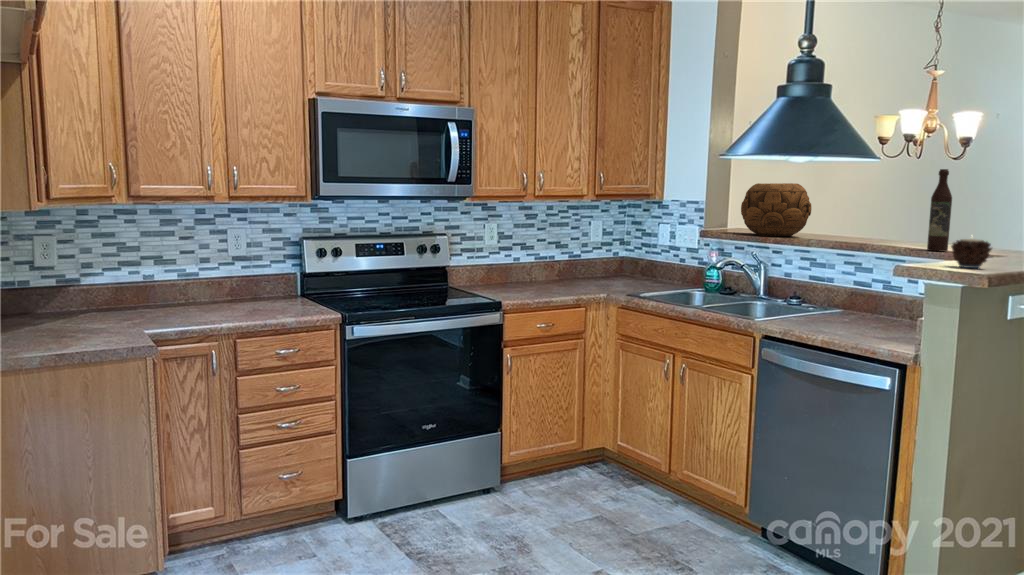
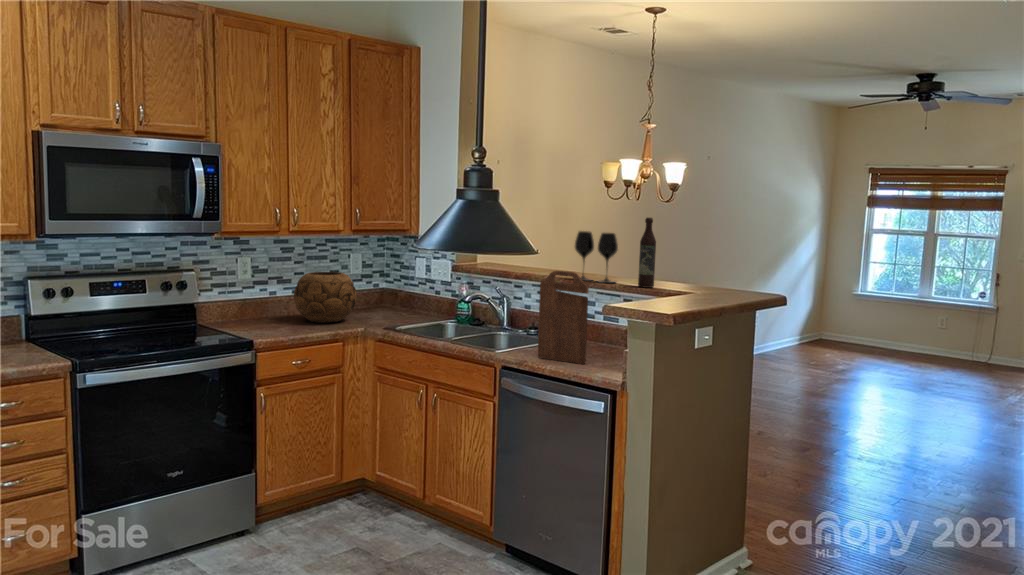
decorative bowl: present [741,183,811,236] -> present [294,272,357,323]
wine glass: none [843,189,901,247] -> present [575,231,618,283]
cutting board: none [805,229,870,336] -> present [538,271,589,364]
candle: present [951,239,992,268] -> none [646,279,676,308]

